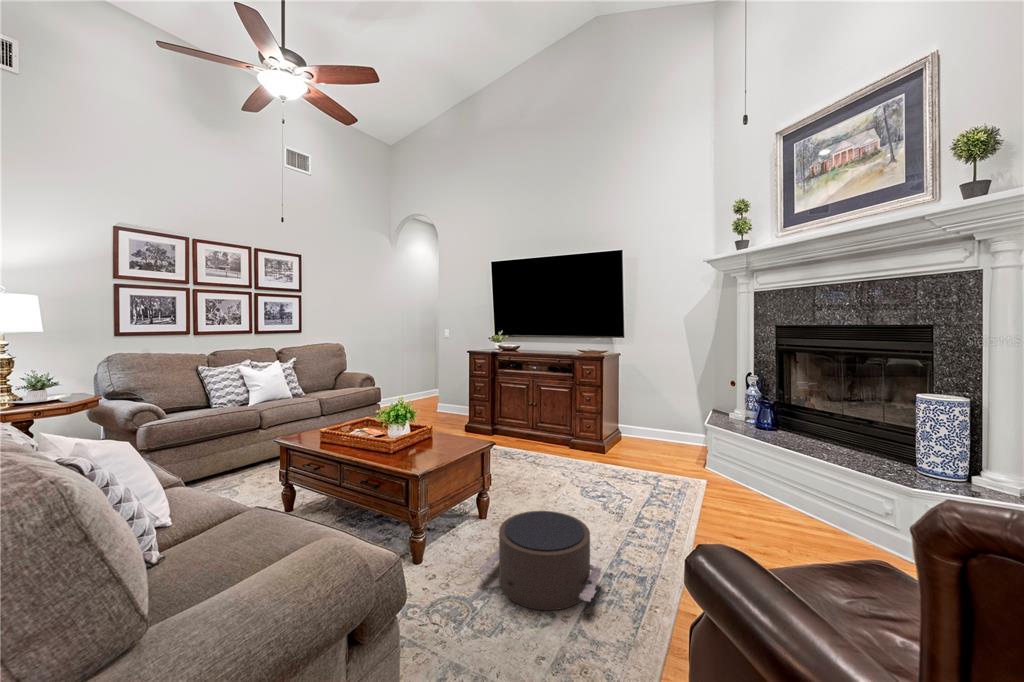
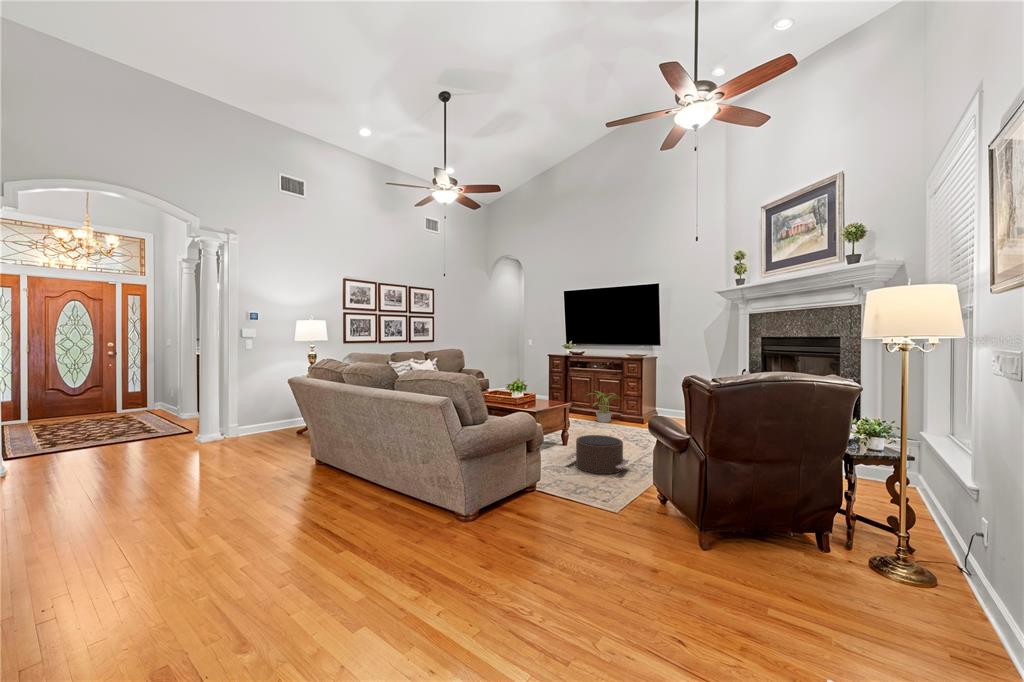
potted plant: none [521,405,575,453] -> present [590,391,616,423]

